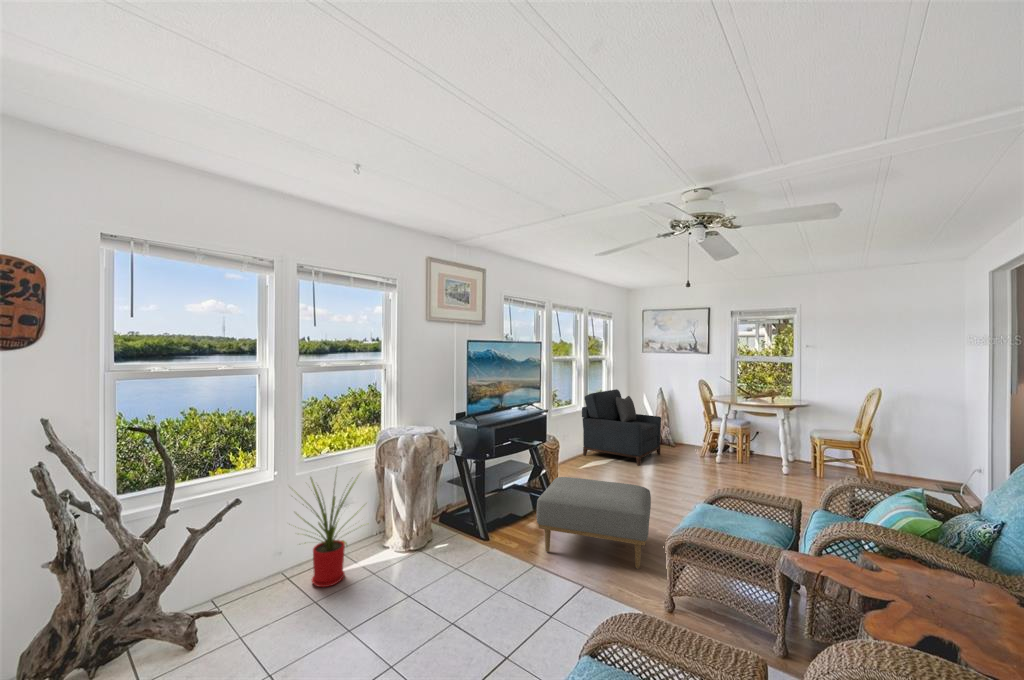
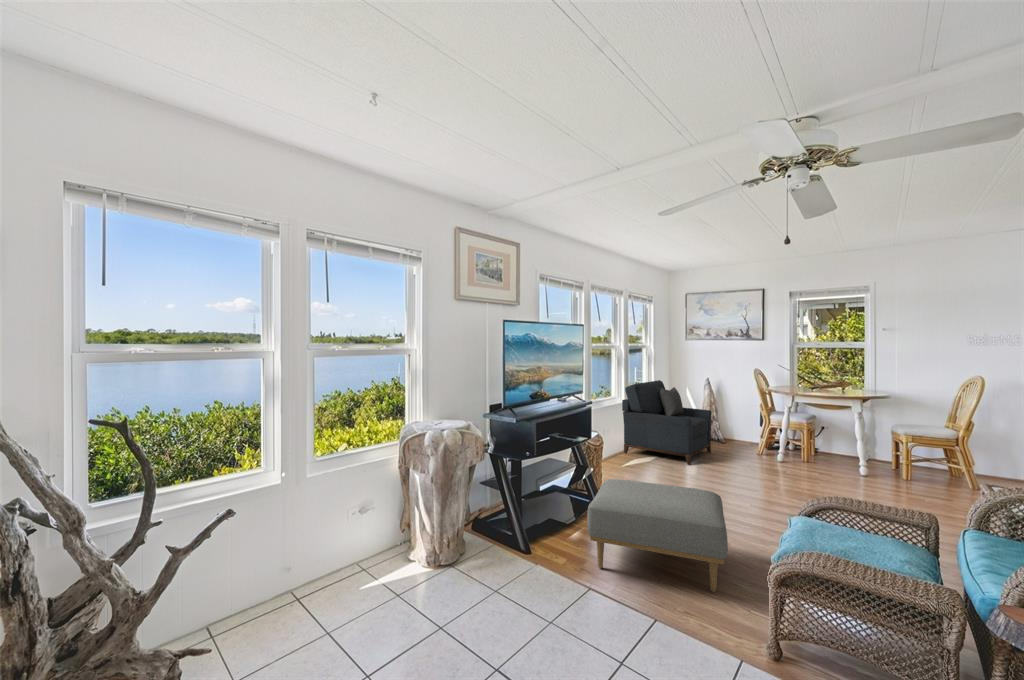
house plant: present [300,478,358,587] -> none [296,464,399,608]

